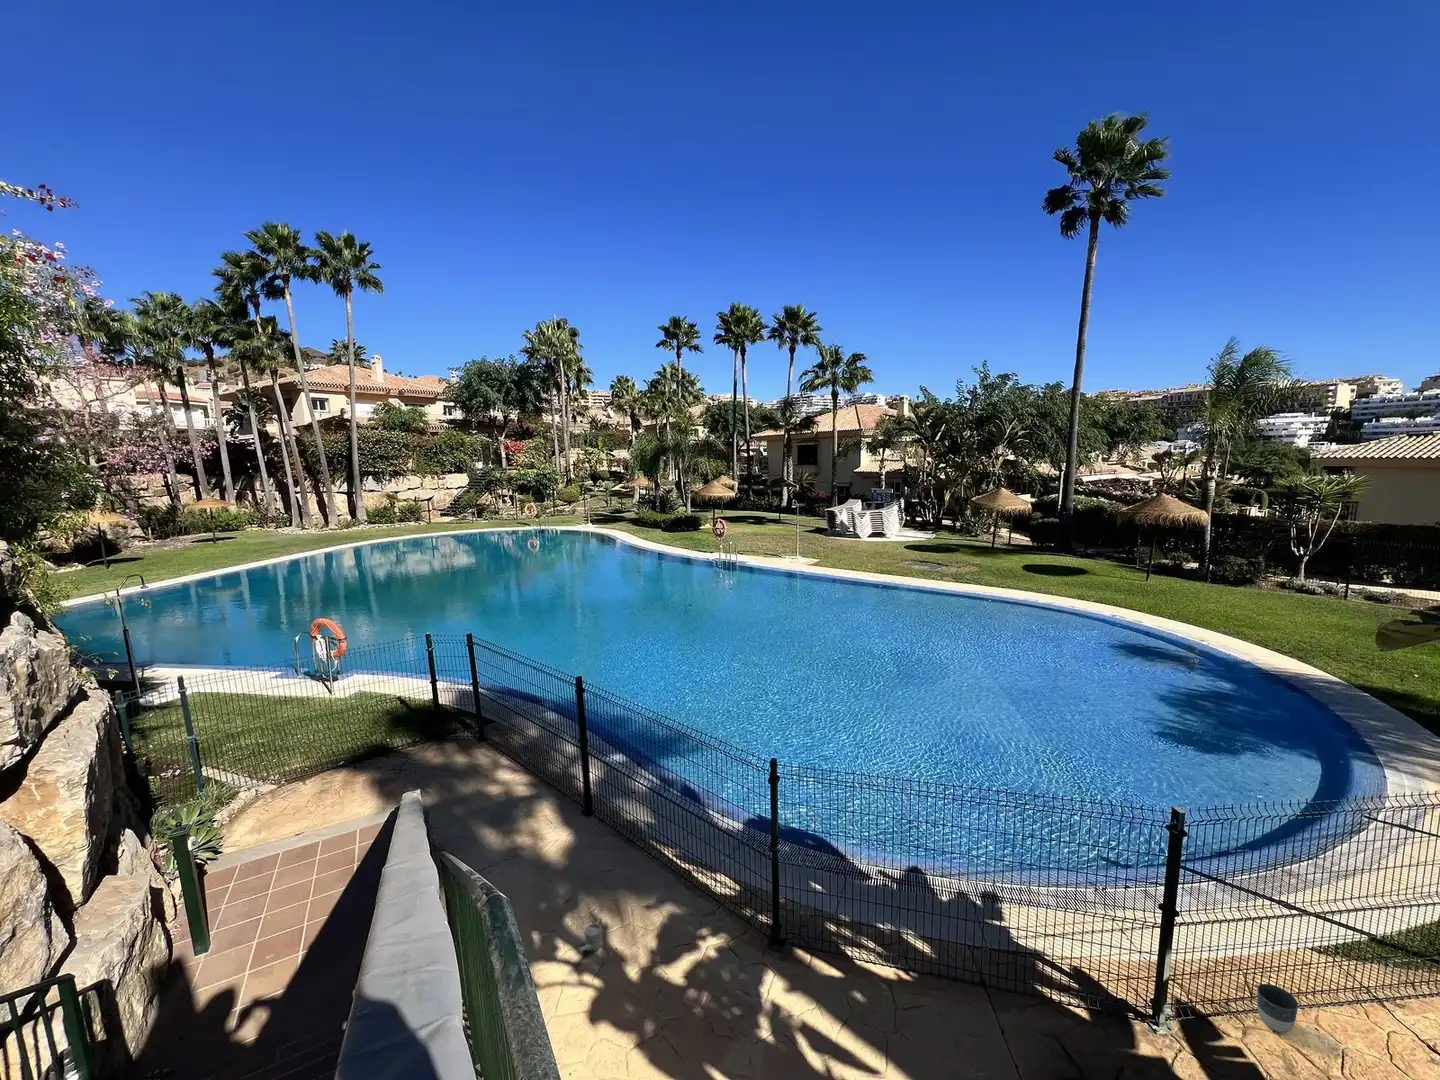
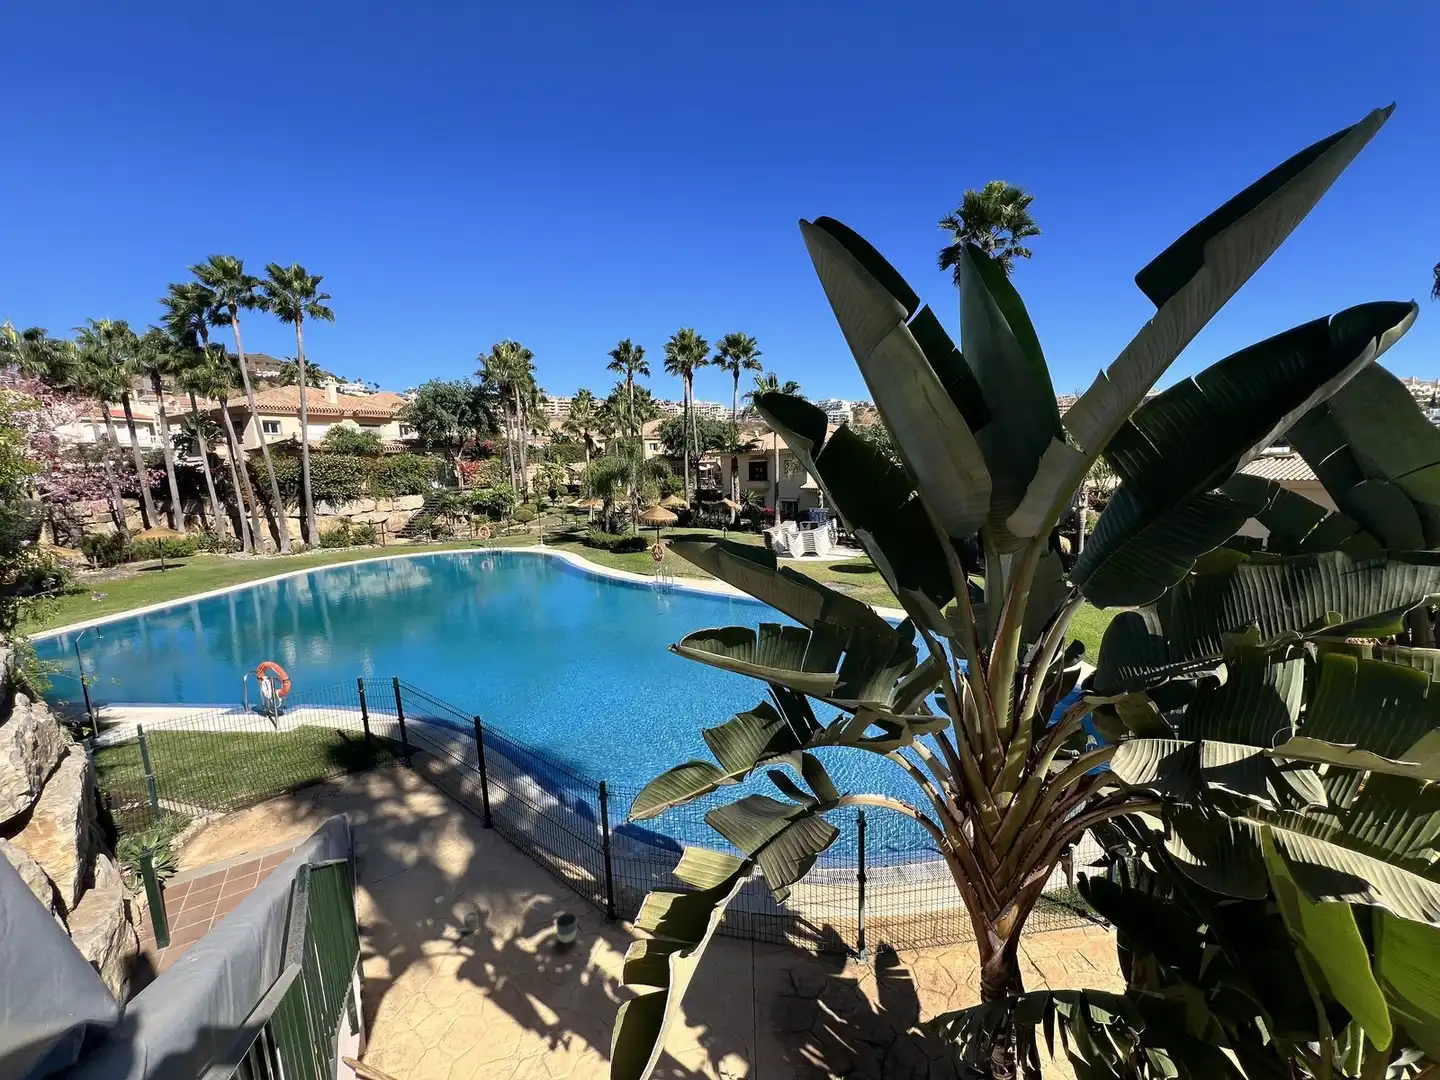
planter: present [1257,984,1298,1032] -> present [556,913,576,943]

